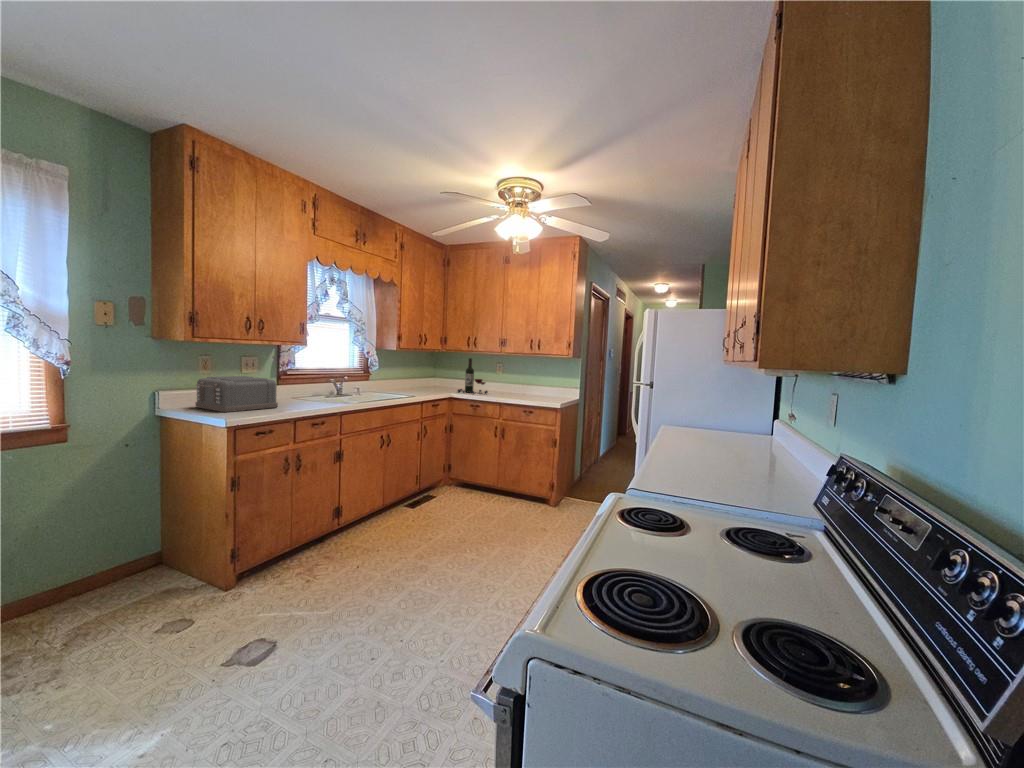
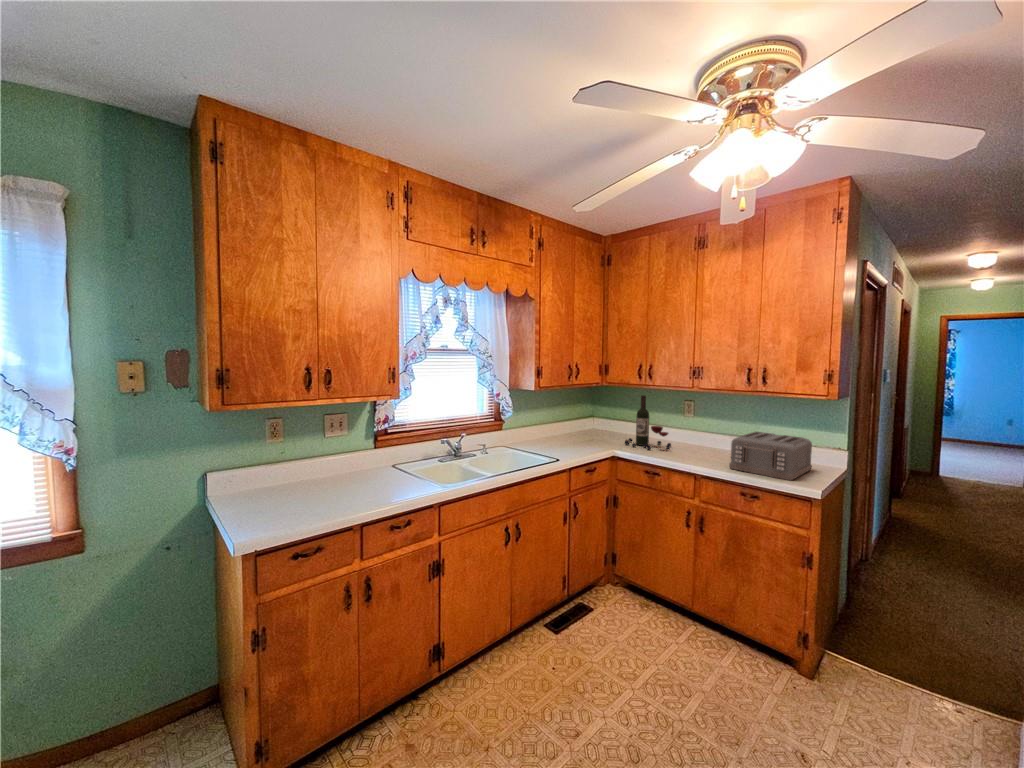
toaster: present [195,376,278,412] -> present [729,432,812,480]

